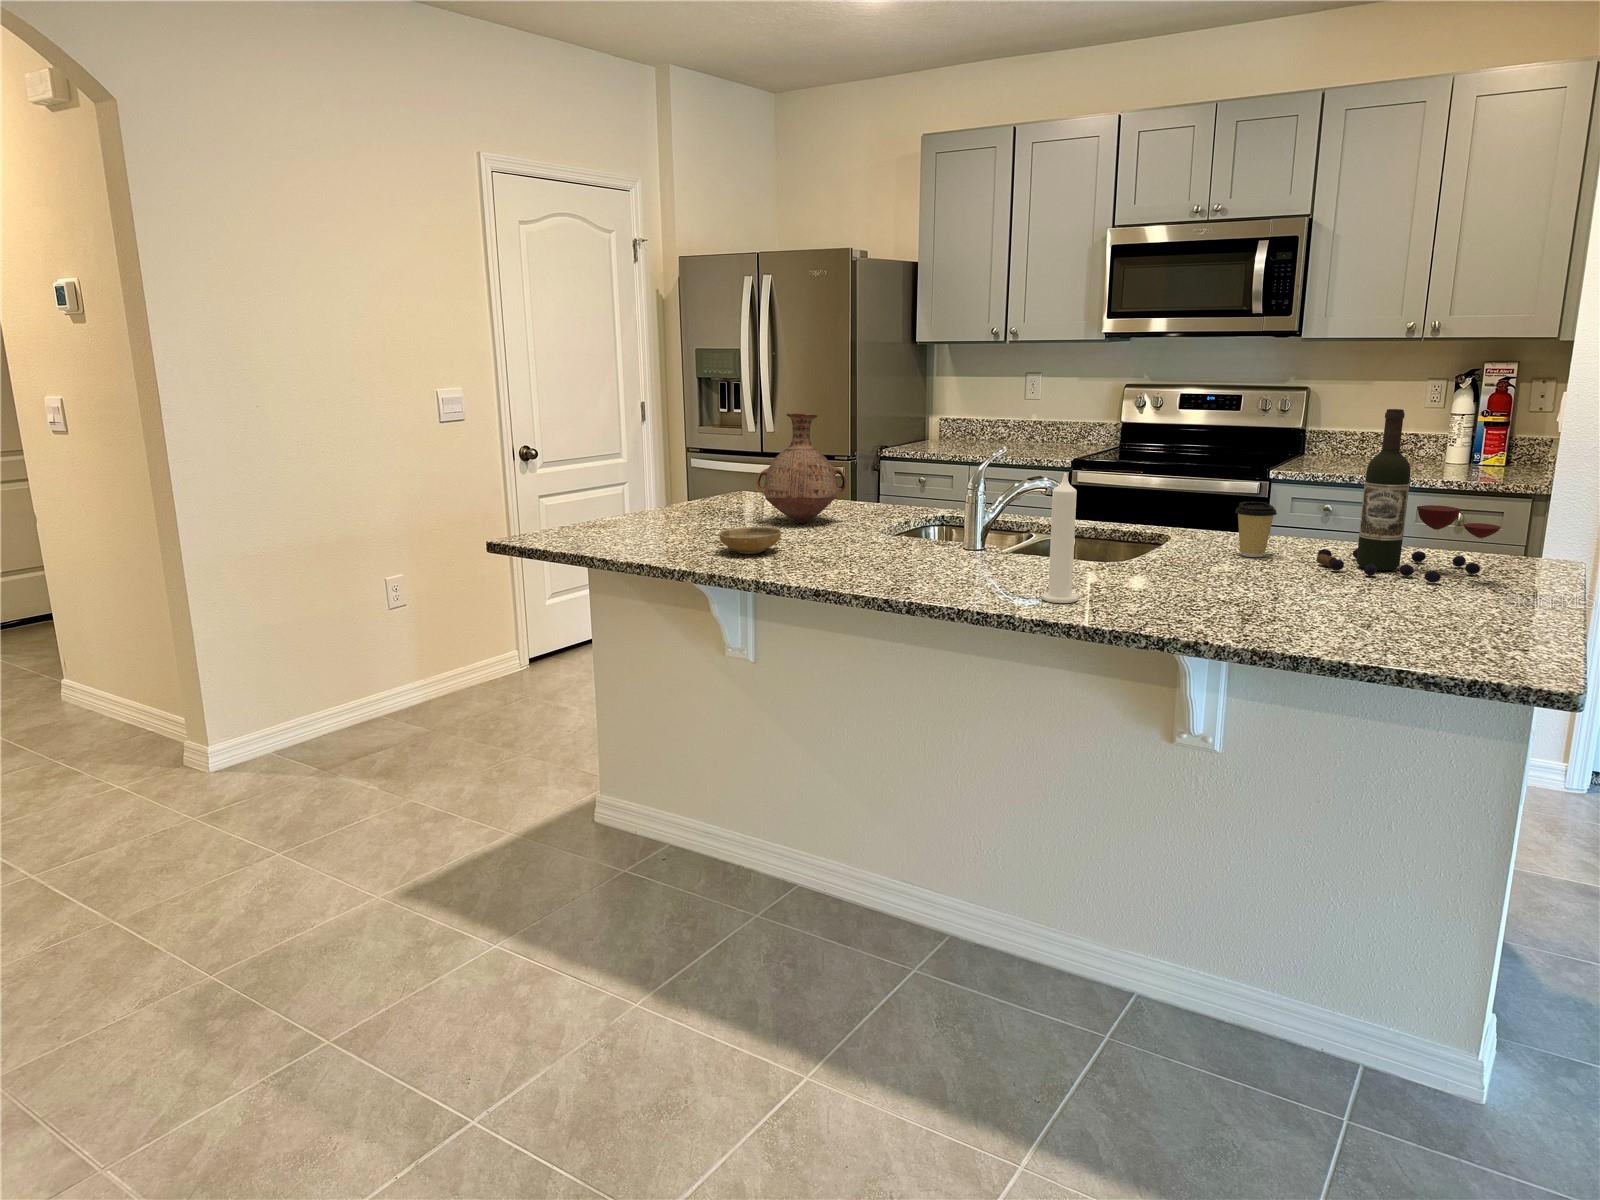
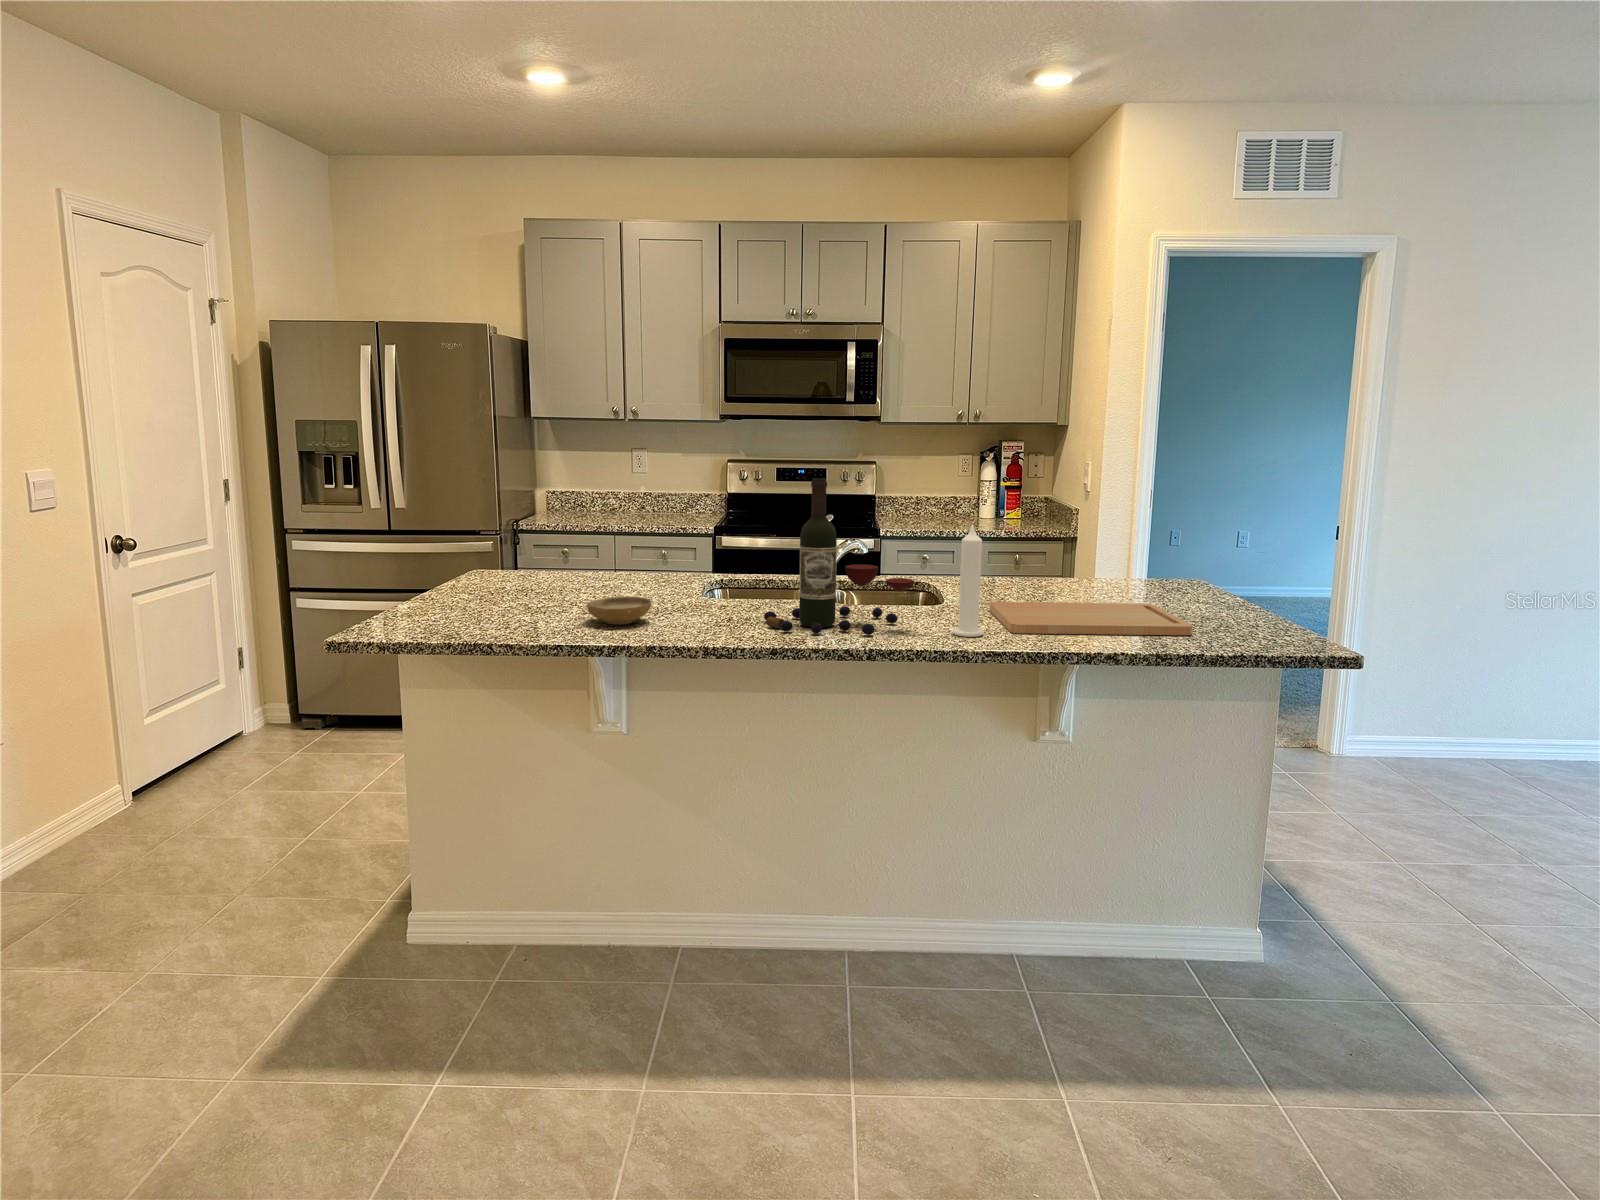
wine bottle: present [1317,409,1501,582] -> present [764,478,914,635]
vase: present [756,413,846,523] -> none [557,483,644,592]
coffee cup: present [1235,502,1277,557] -> none [996,546,1028,589]
cutting board: none [1114,568,1373,633] -> present [989,602,1192,635]

